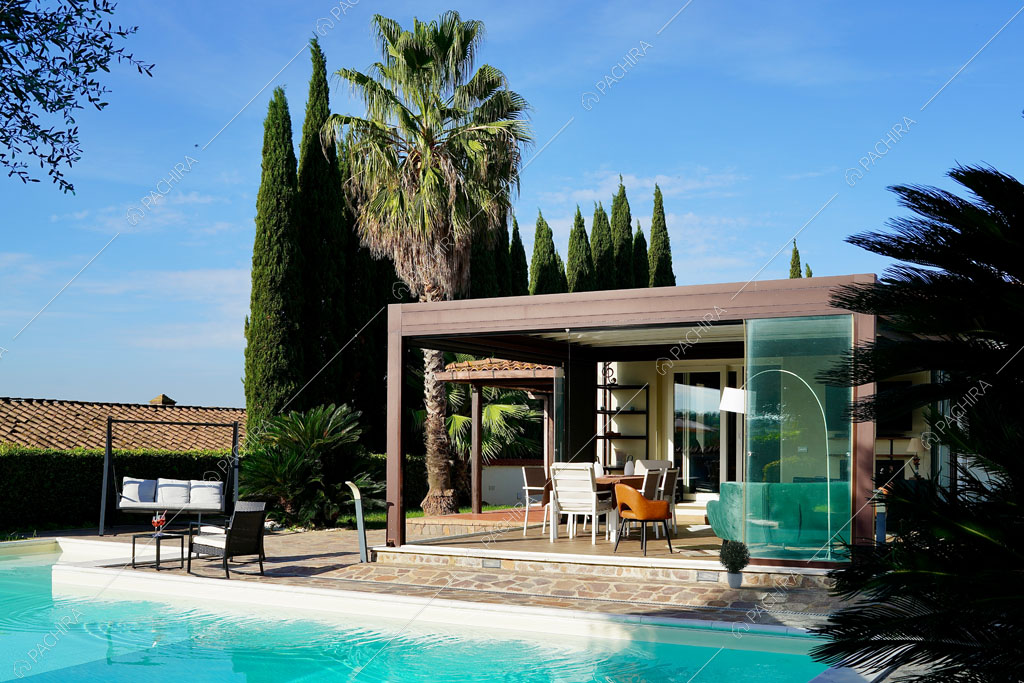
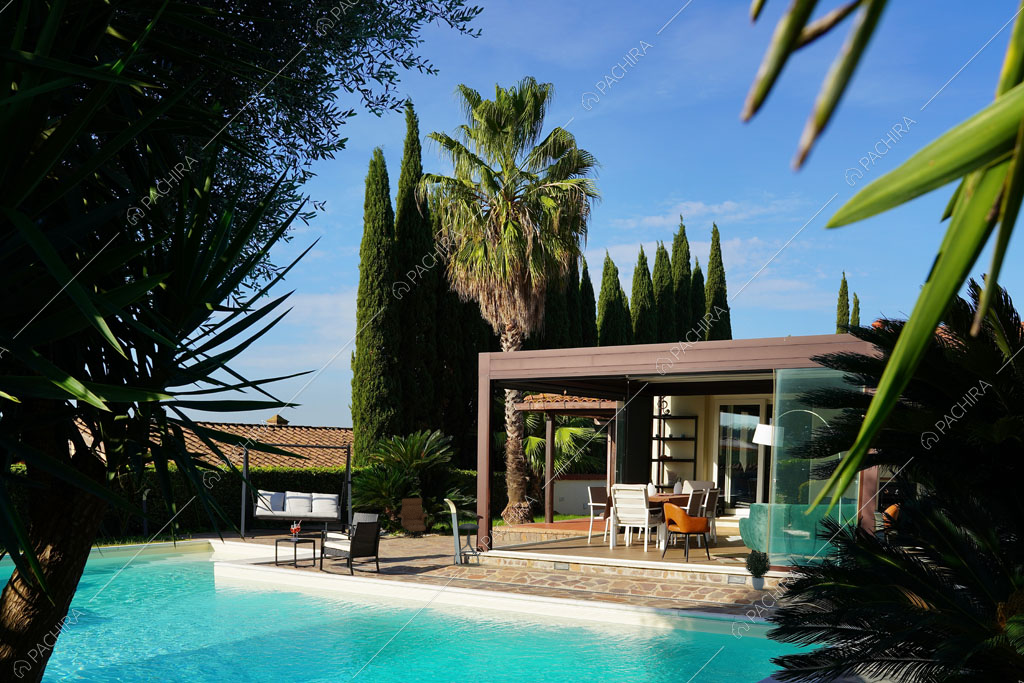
lounge chair: none [297,486,333,535] -> present [398,498,427,538]
stool: none [358,513,392,566] -> present [453,523,481,566]

